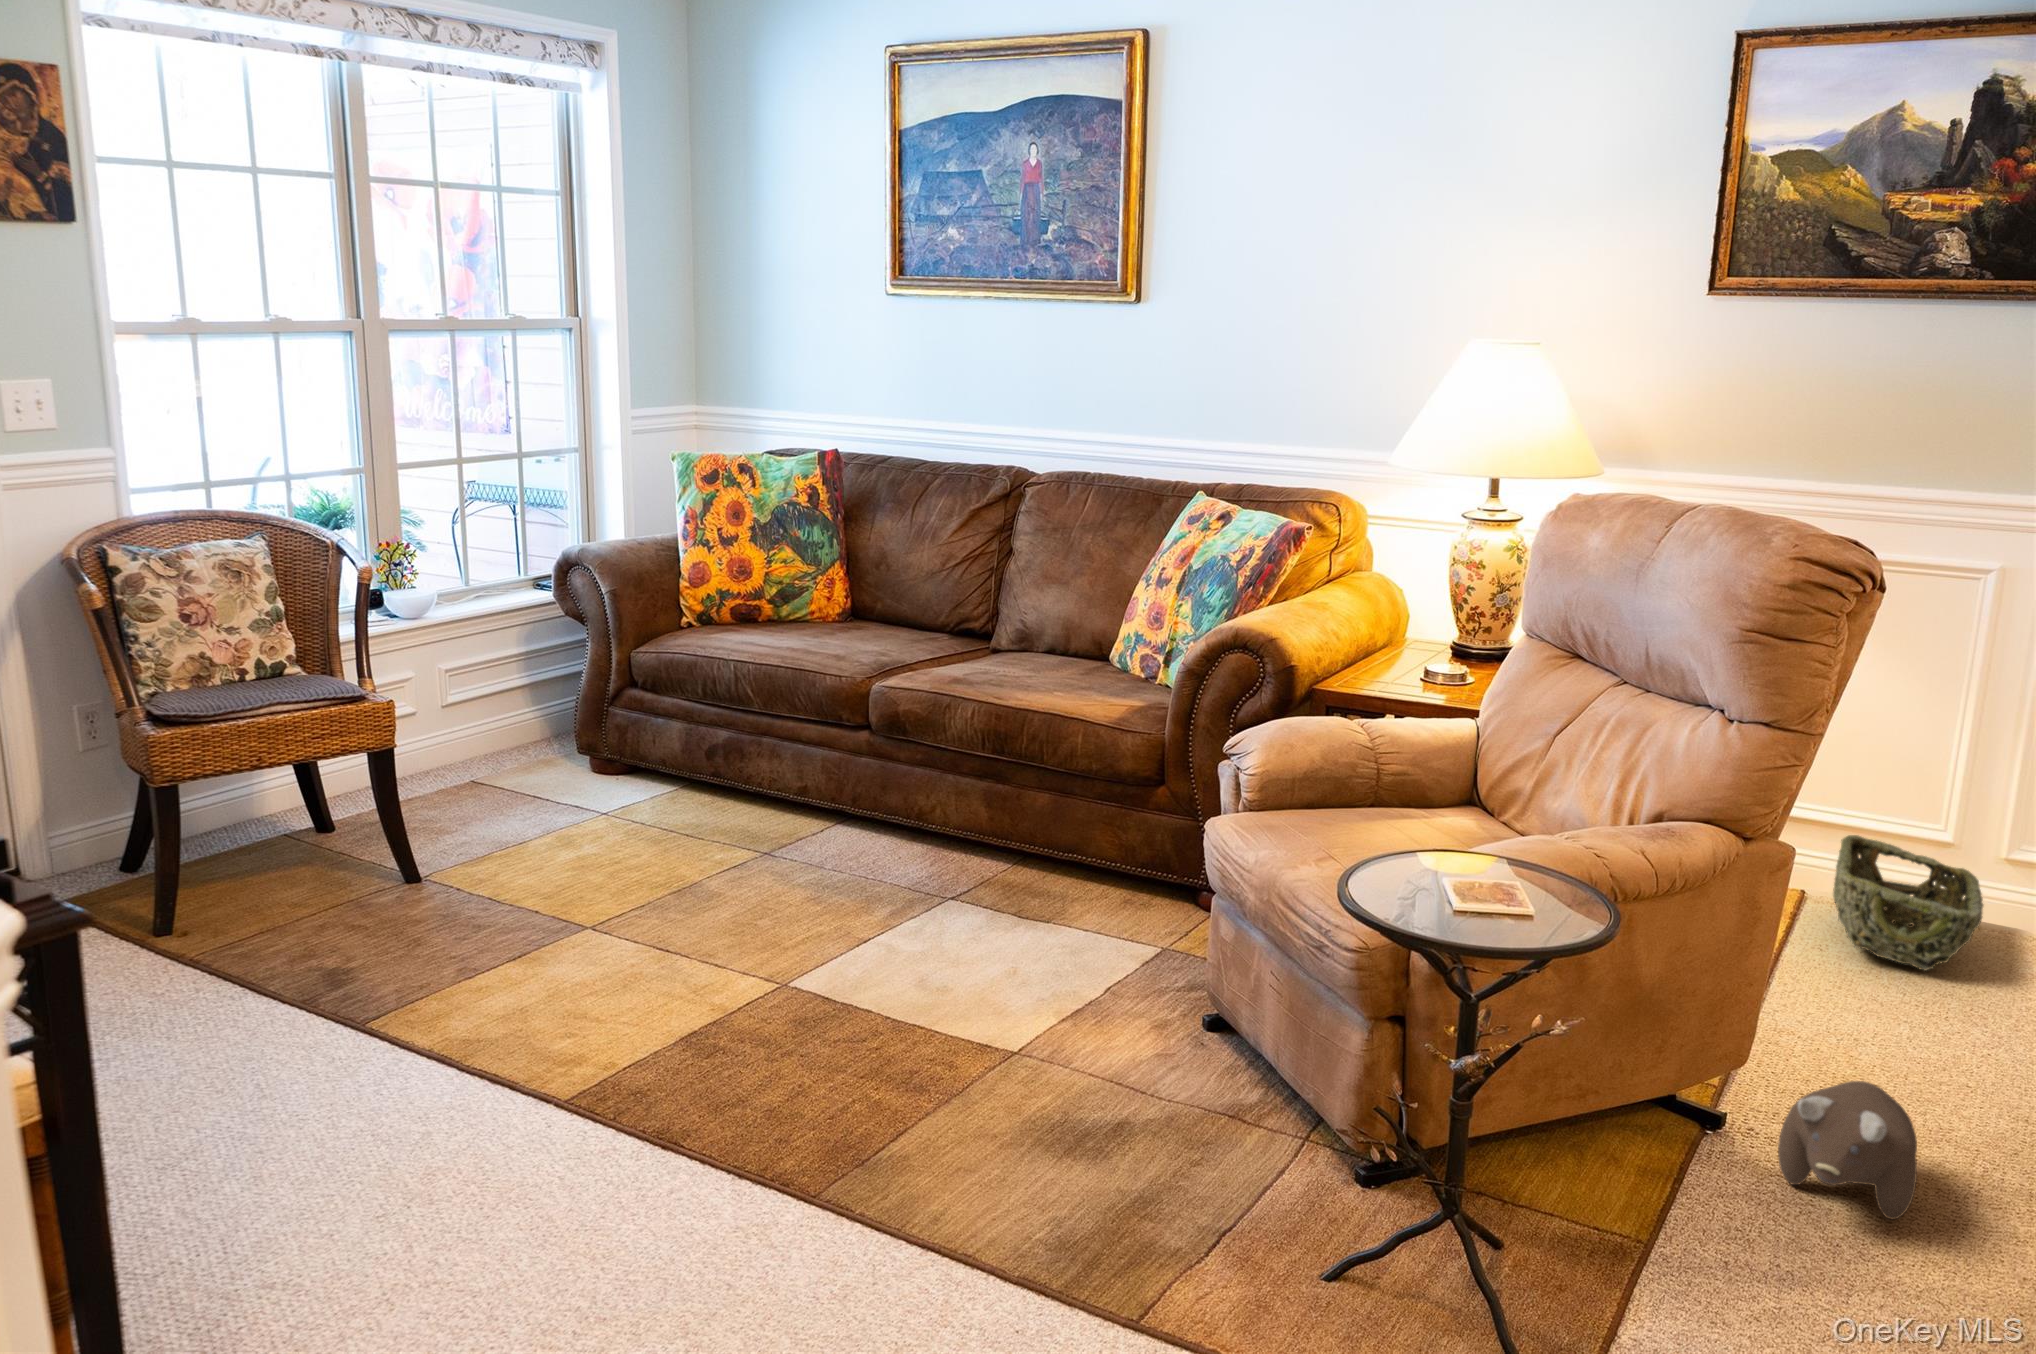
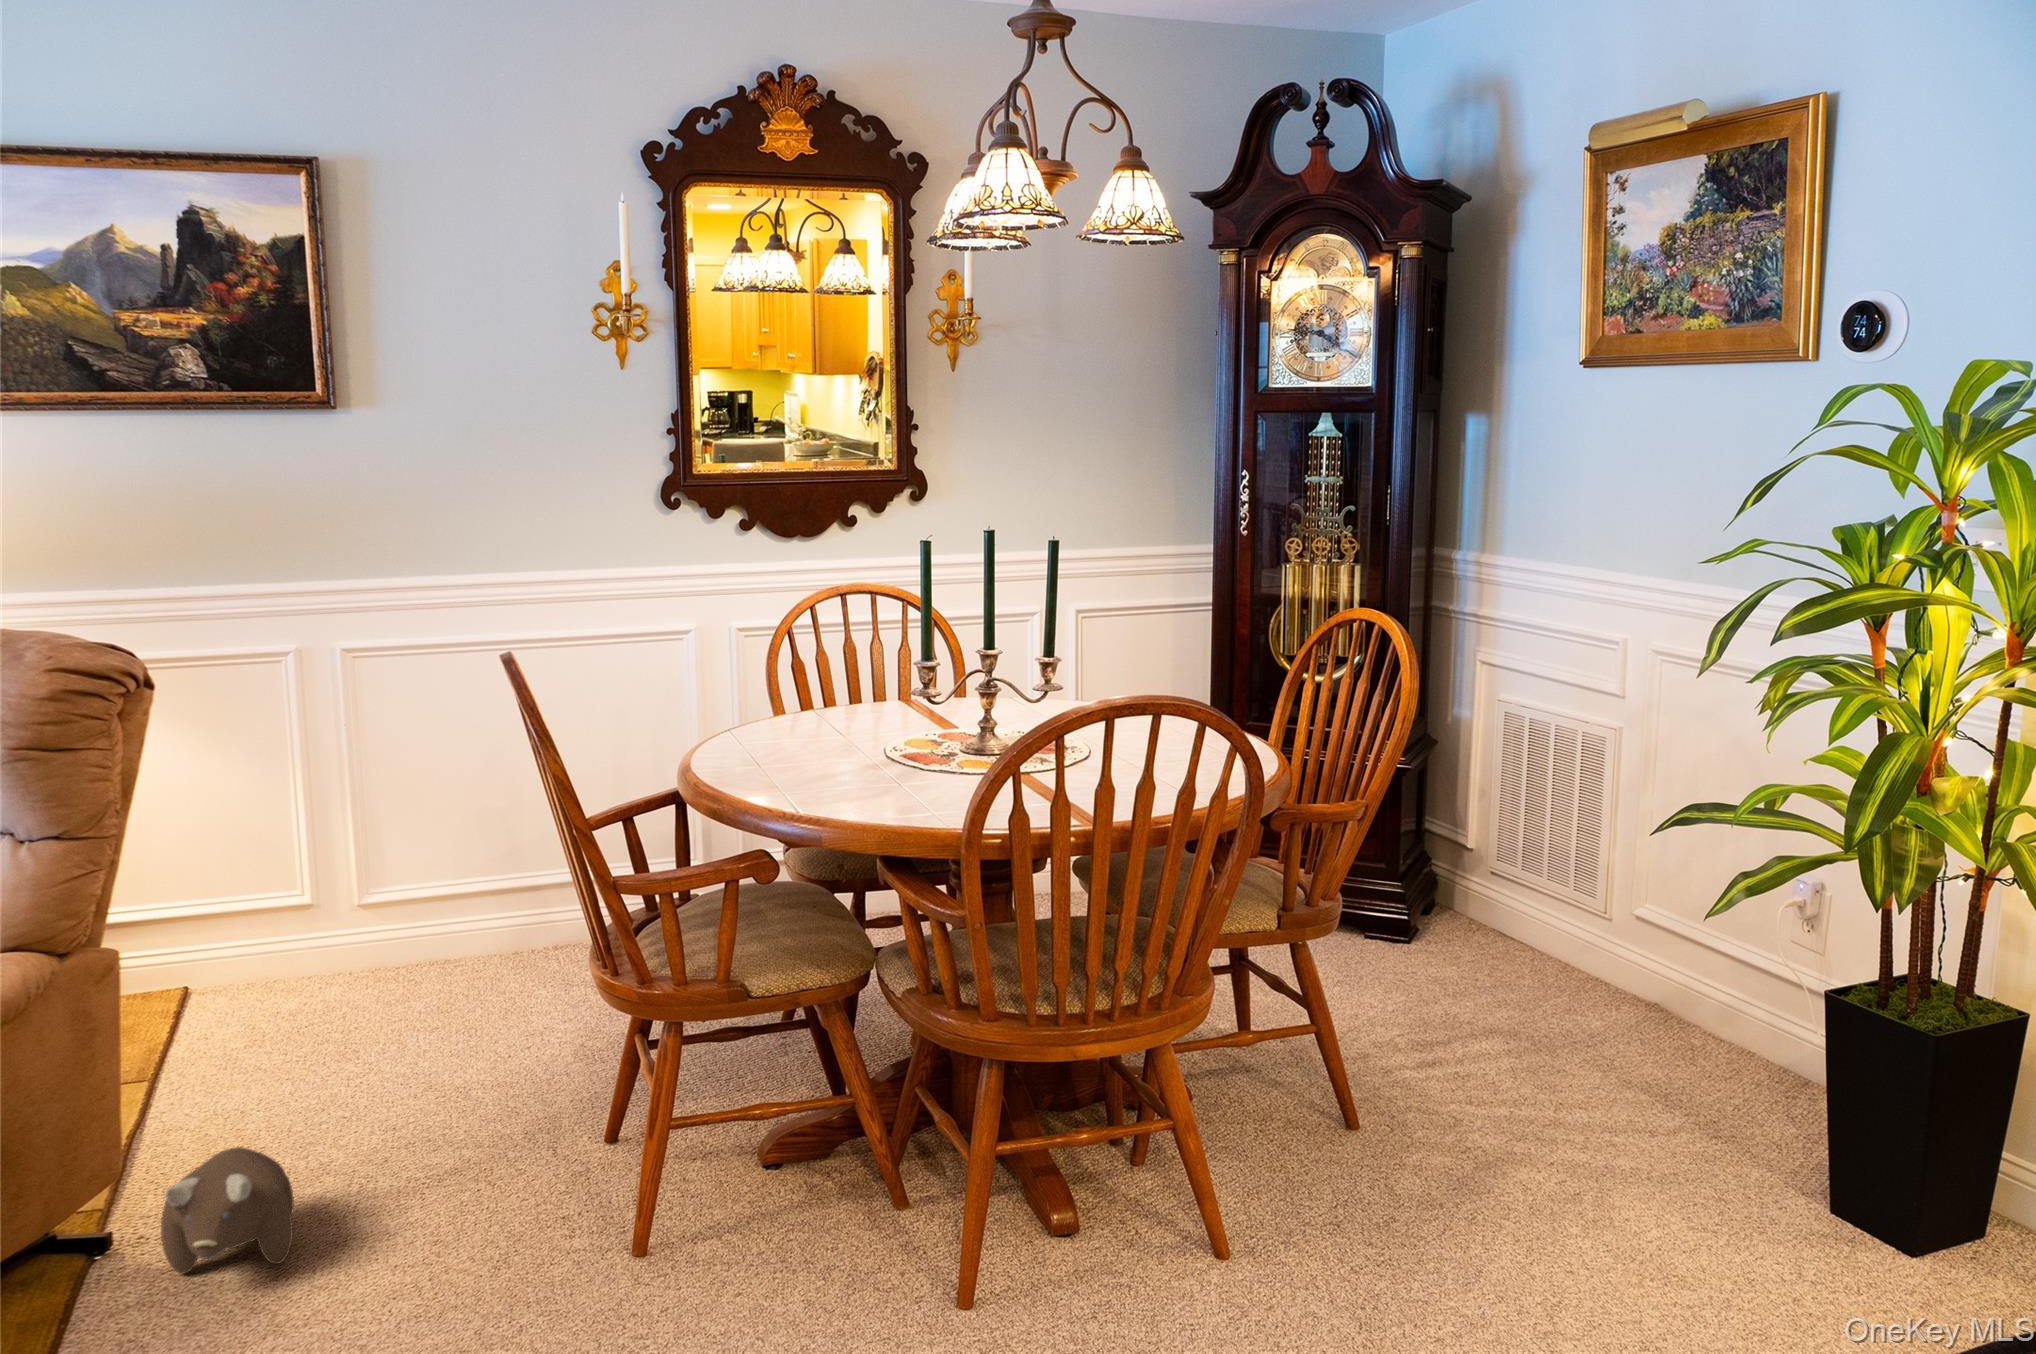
woven basket: present [1833,835,1983,971] -> none [207,919,341,1026]

